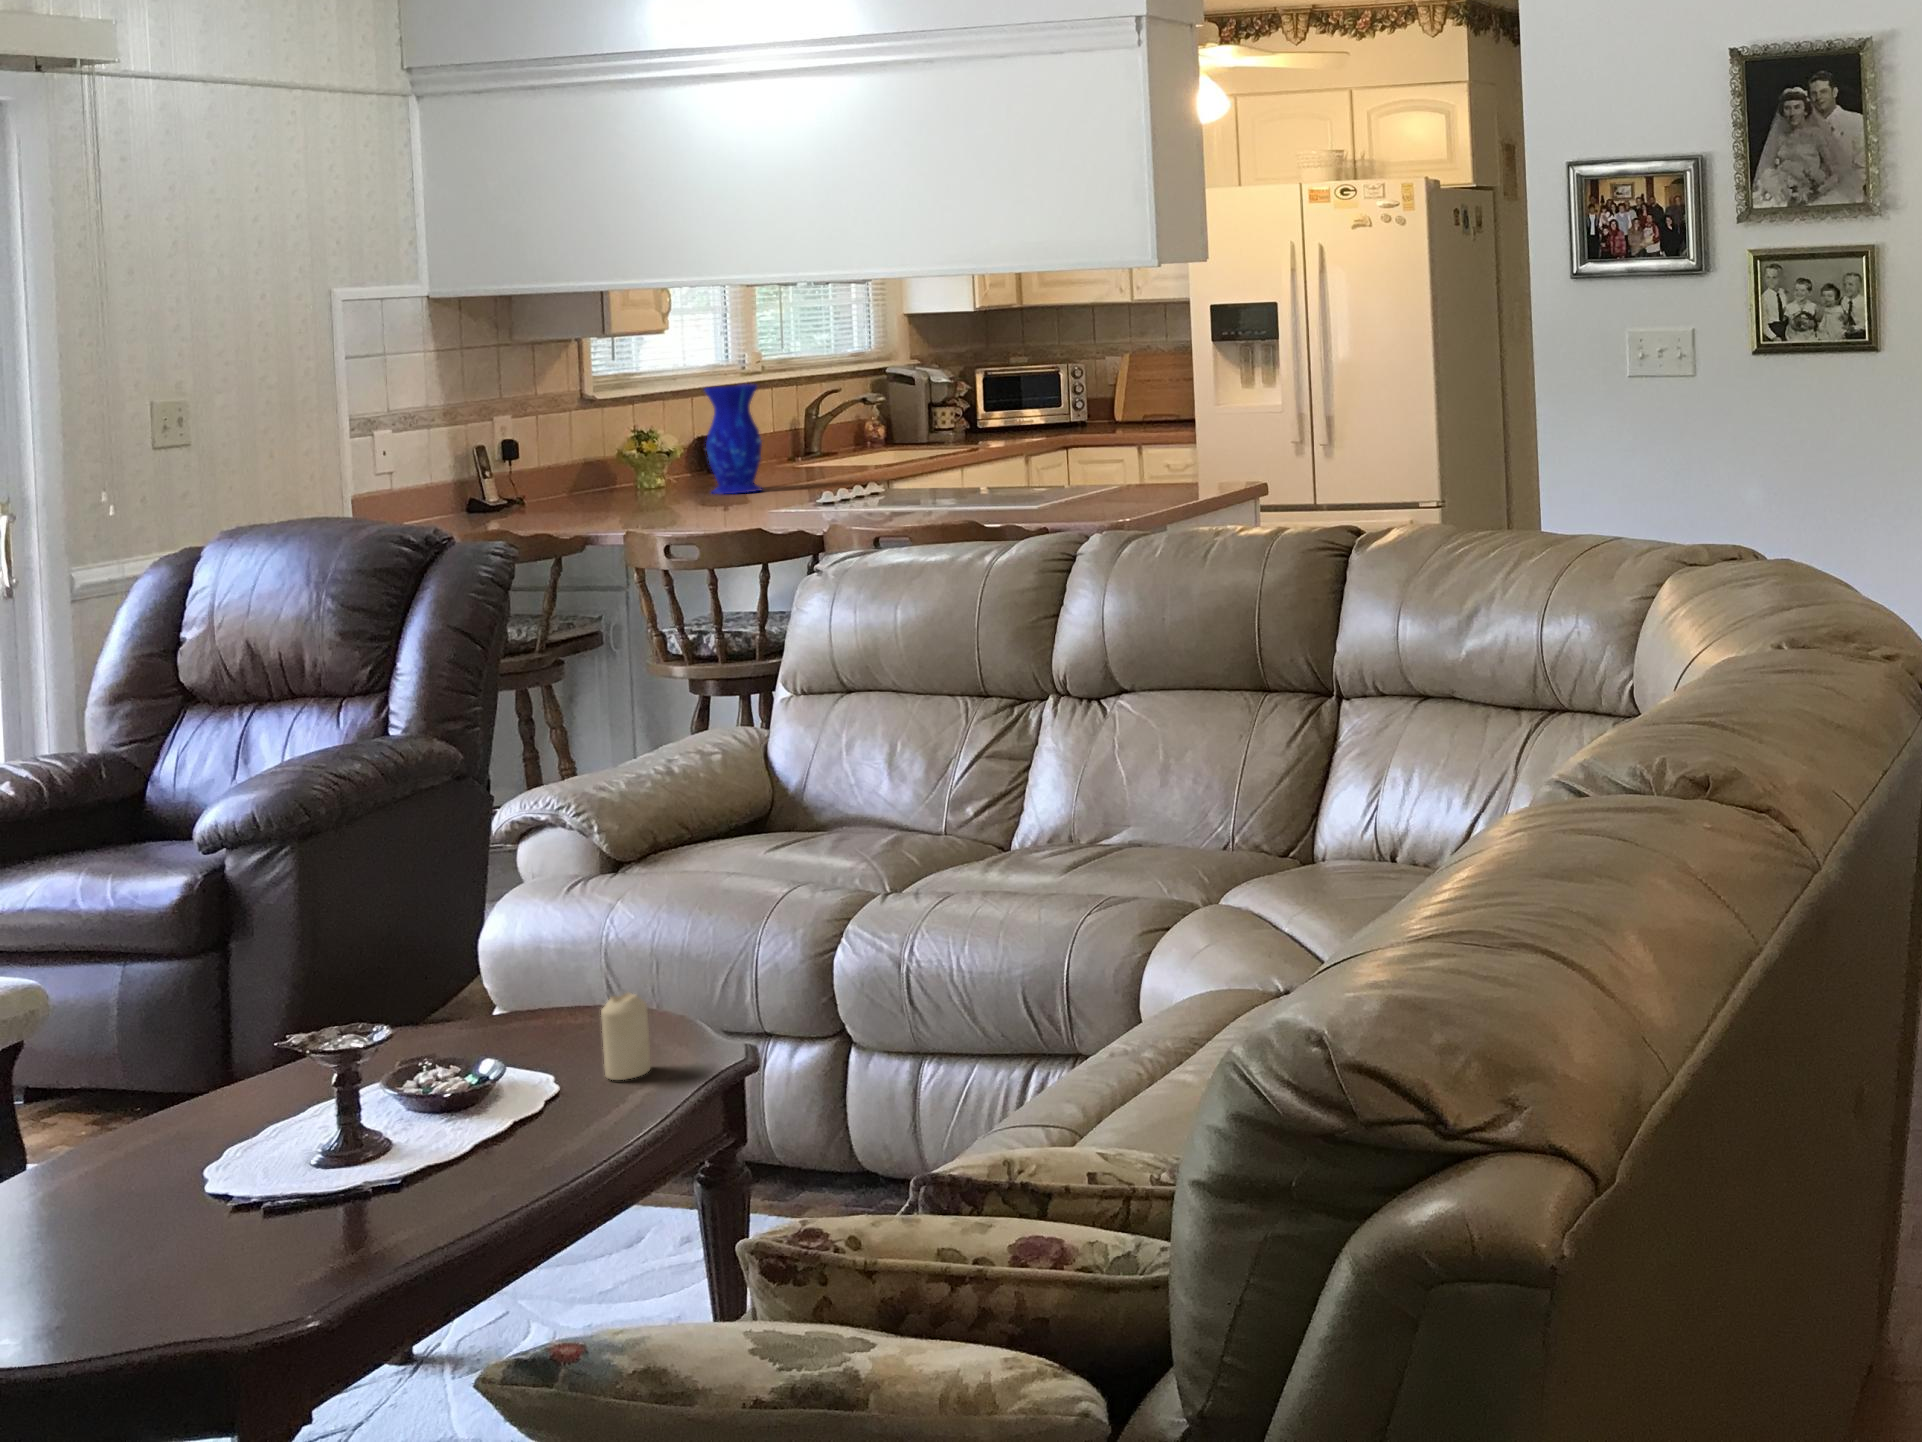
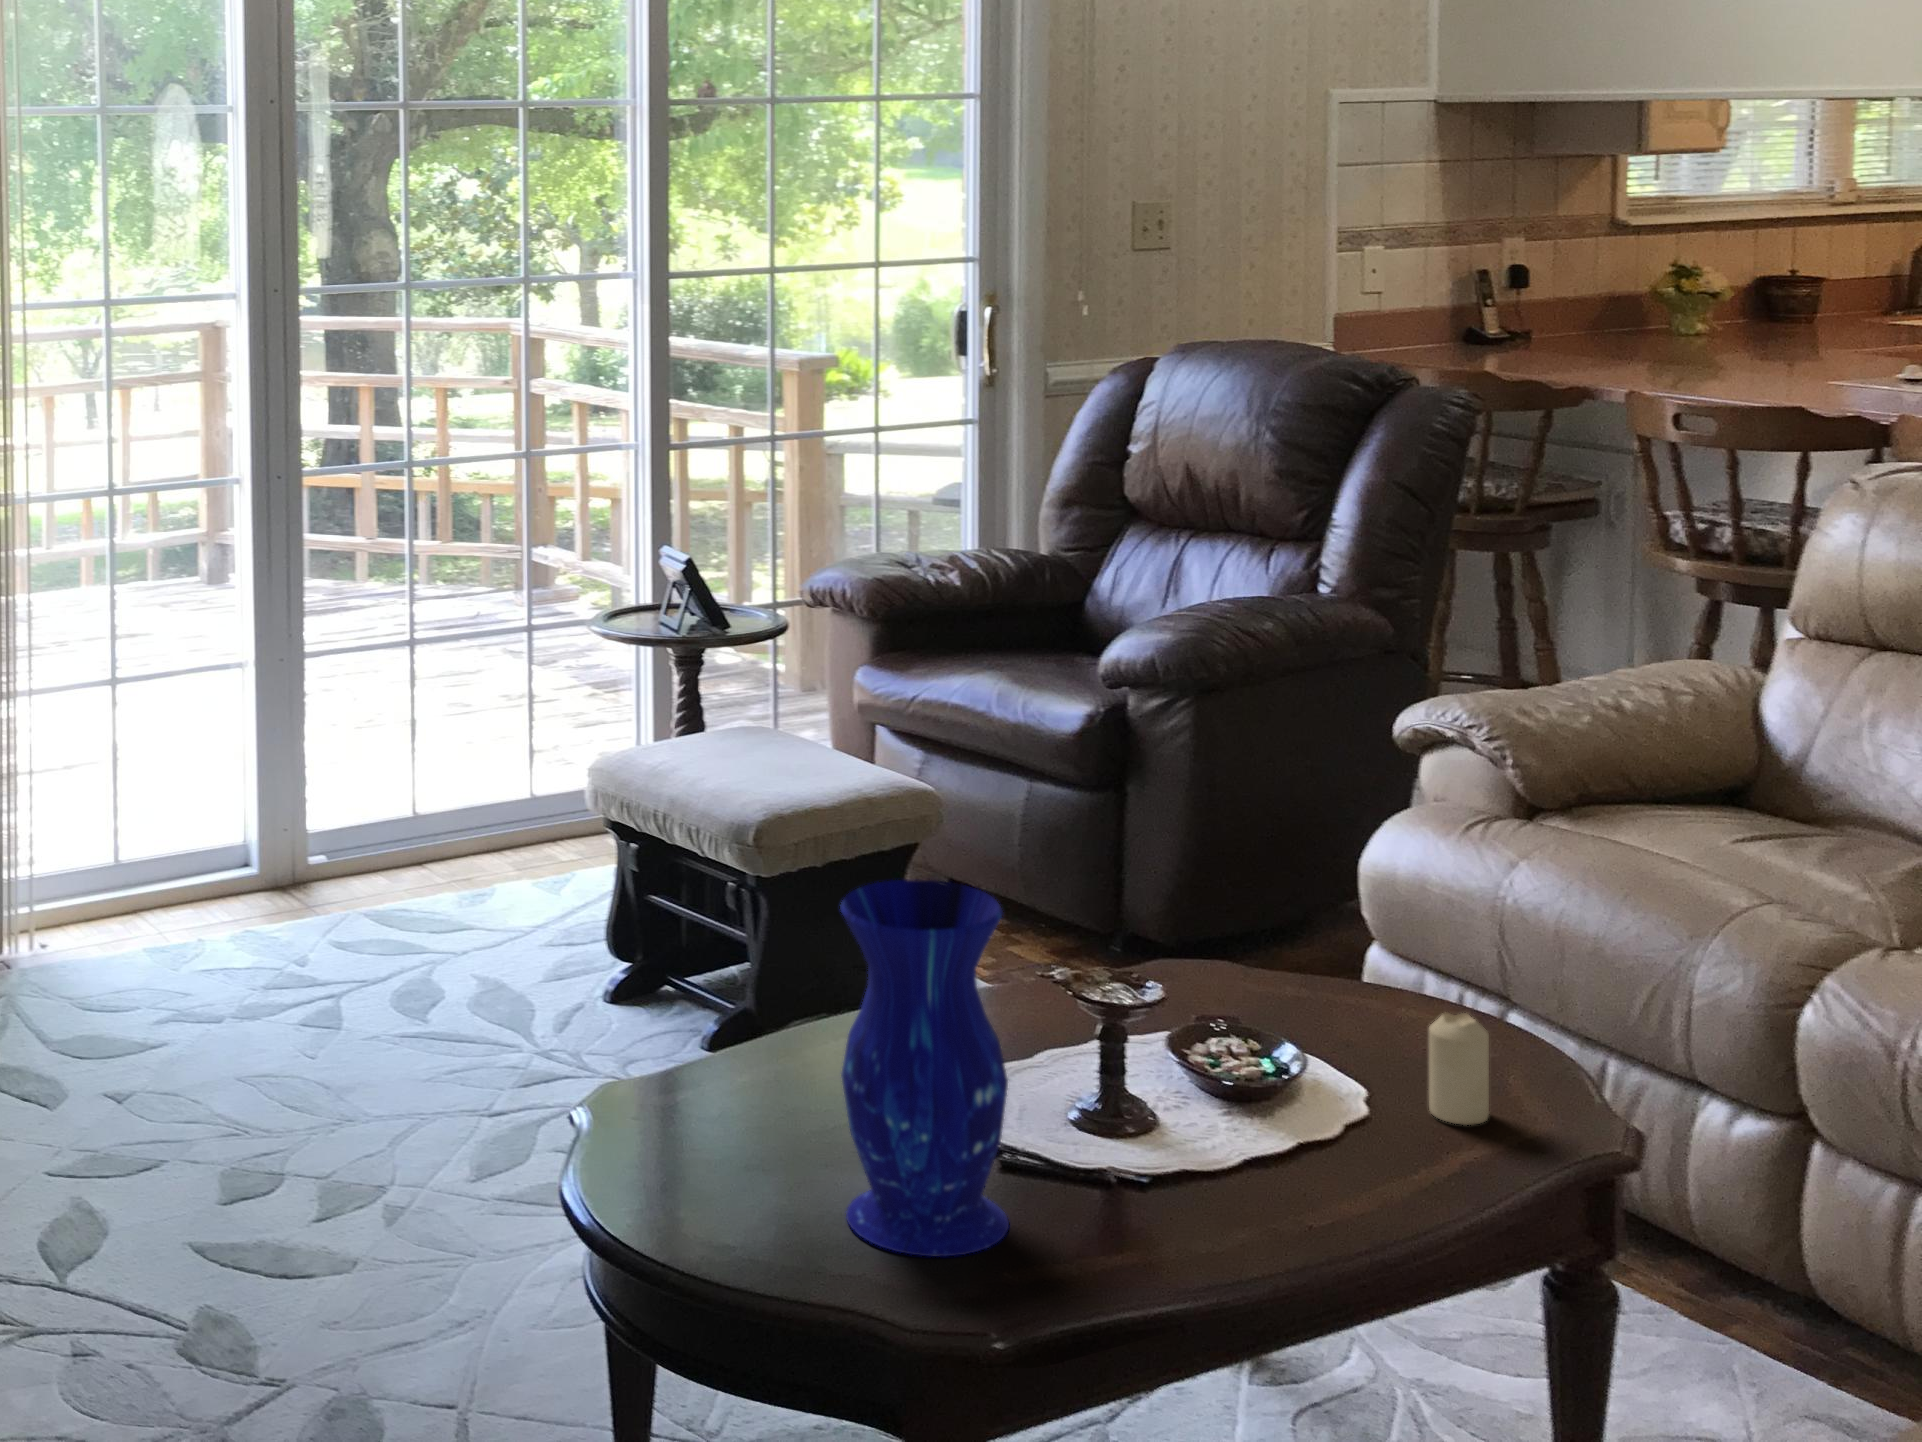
vase: present [705,384,762,494] -> present [841,880,1009,1257]

